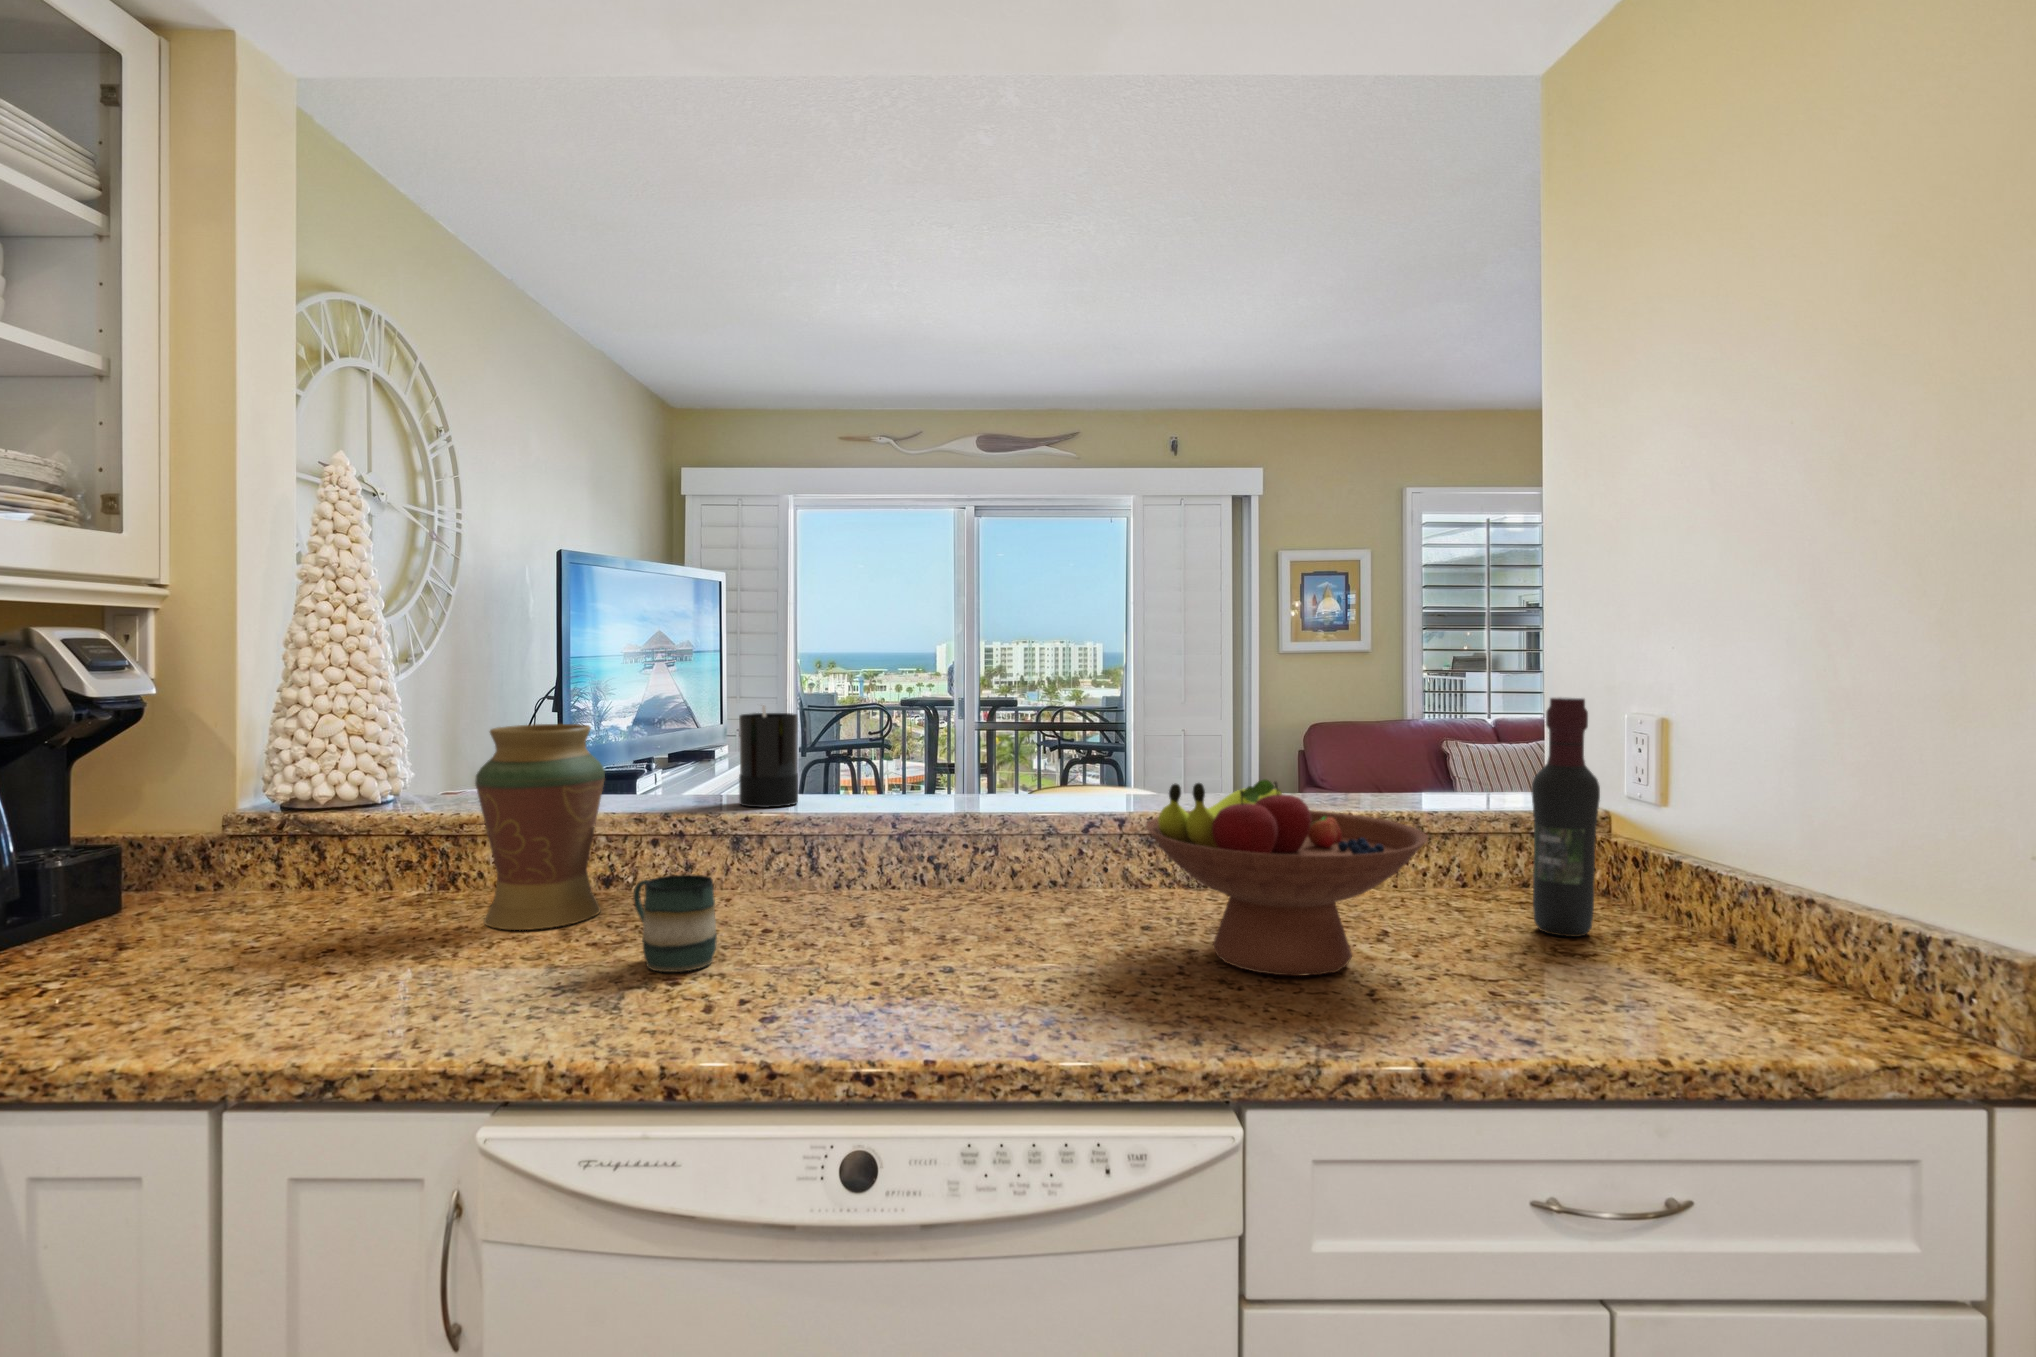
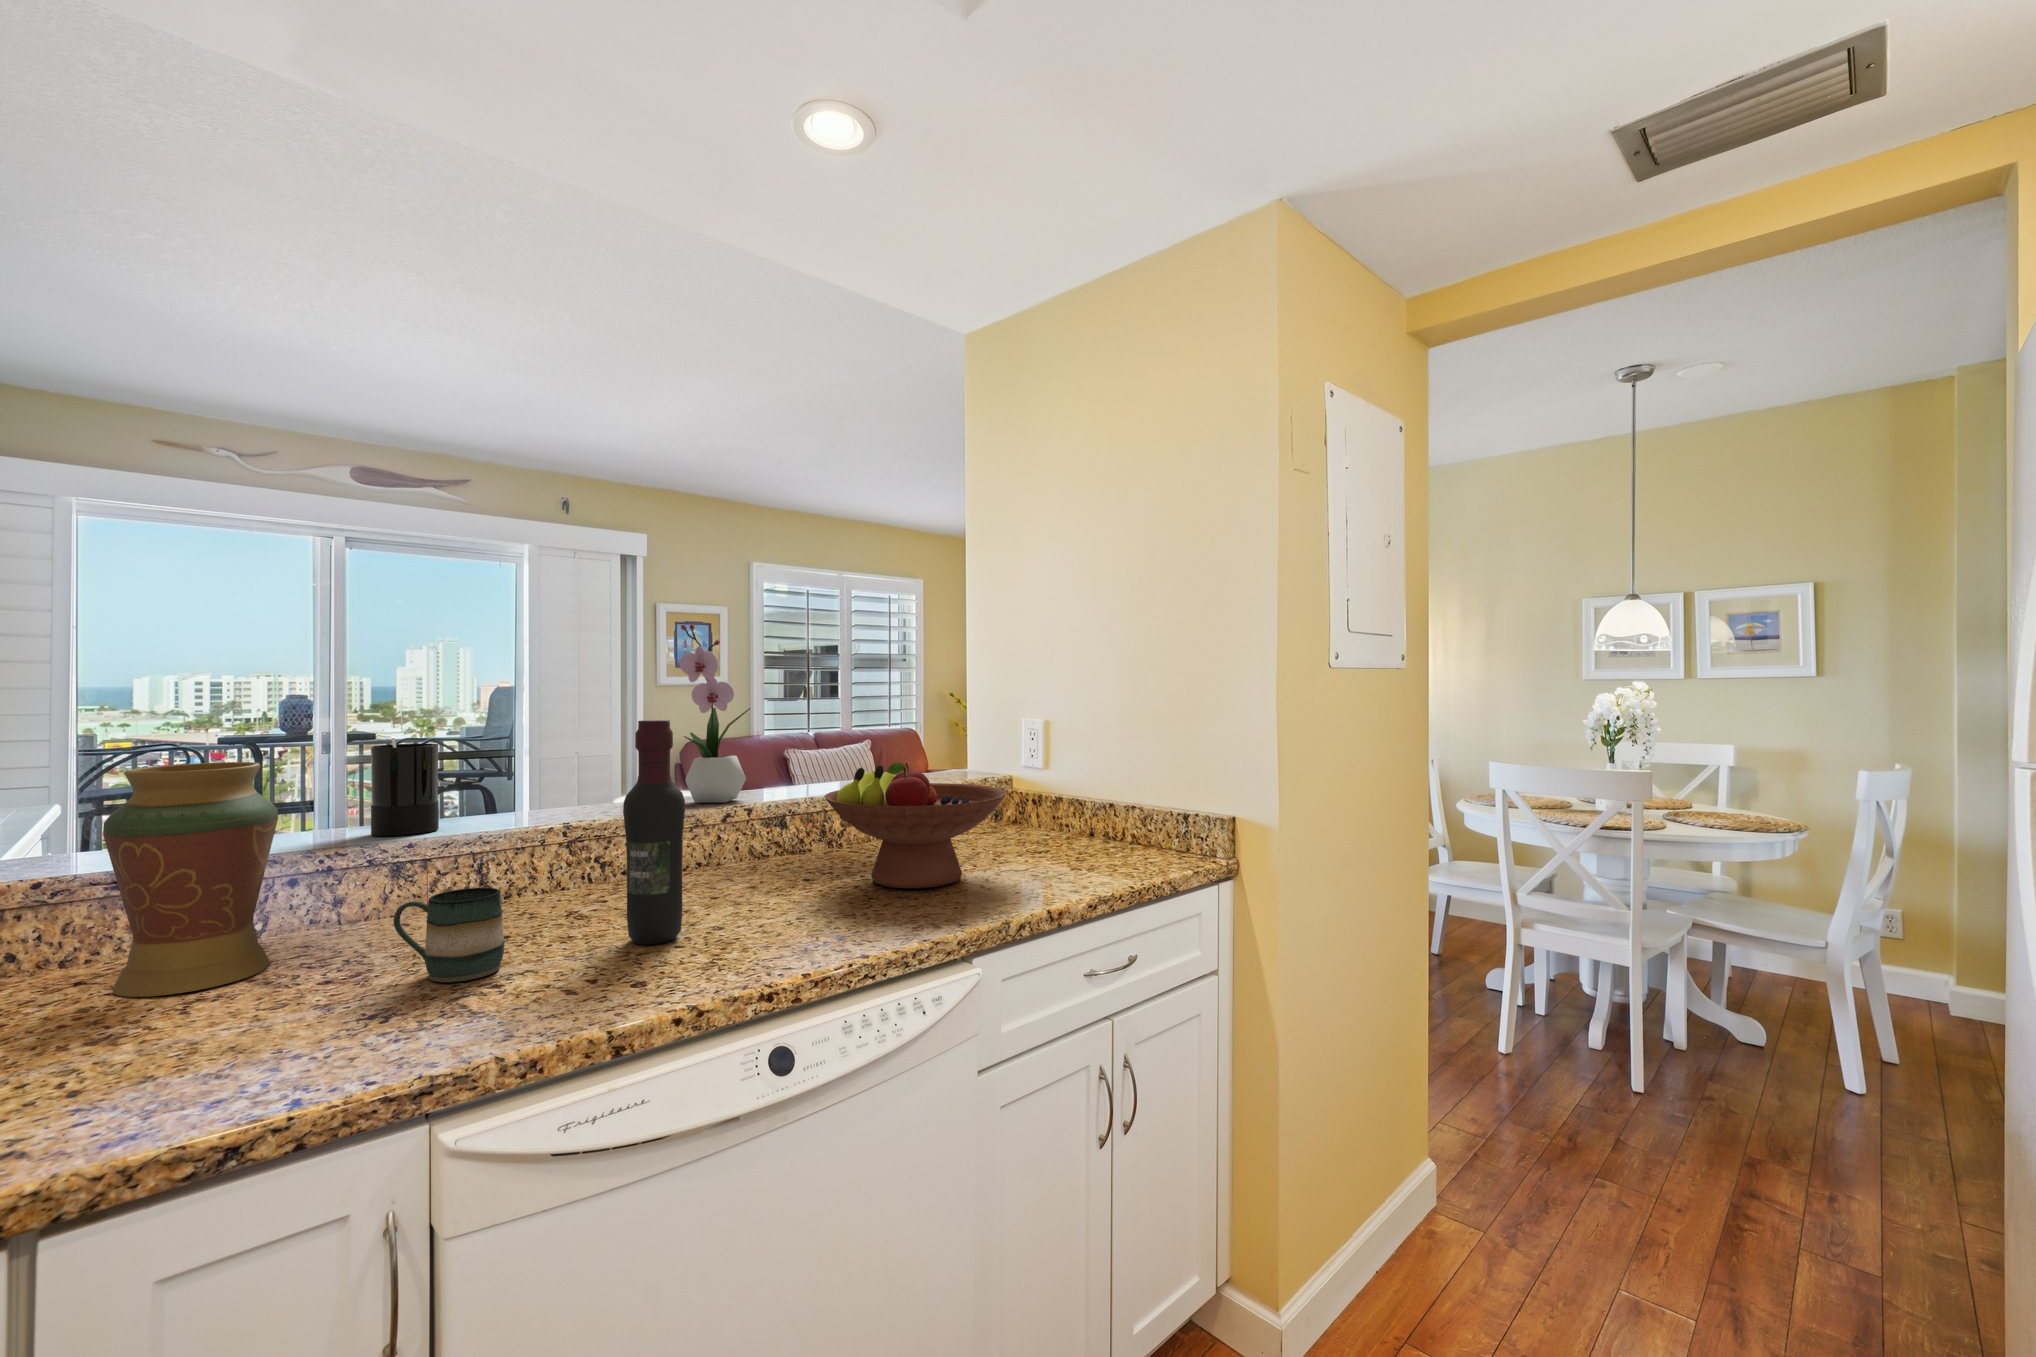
flower arrangement: none [1052,578,1153,808] -> present [679,624,750,803]
wine bottle: present [1532,697,1600,937] -> present [623,720,685,944]

